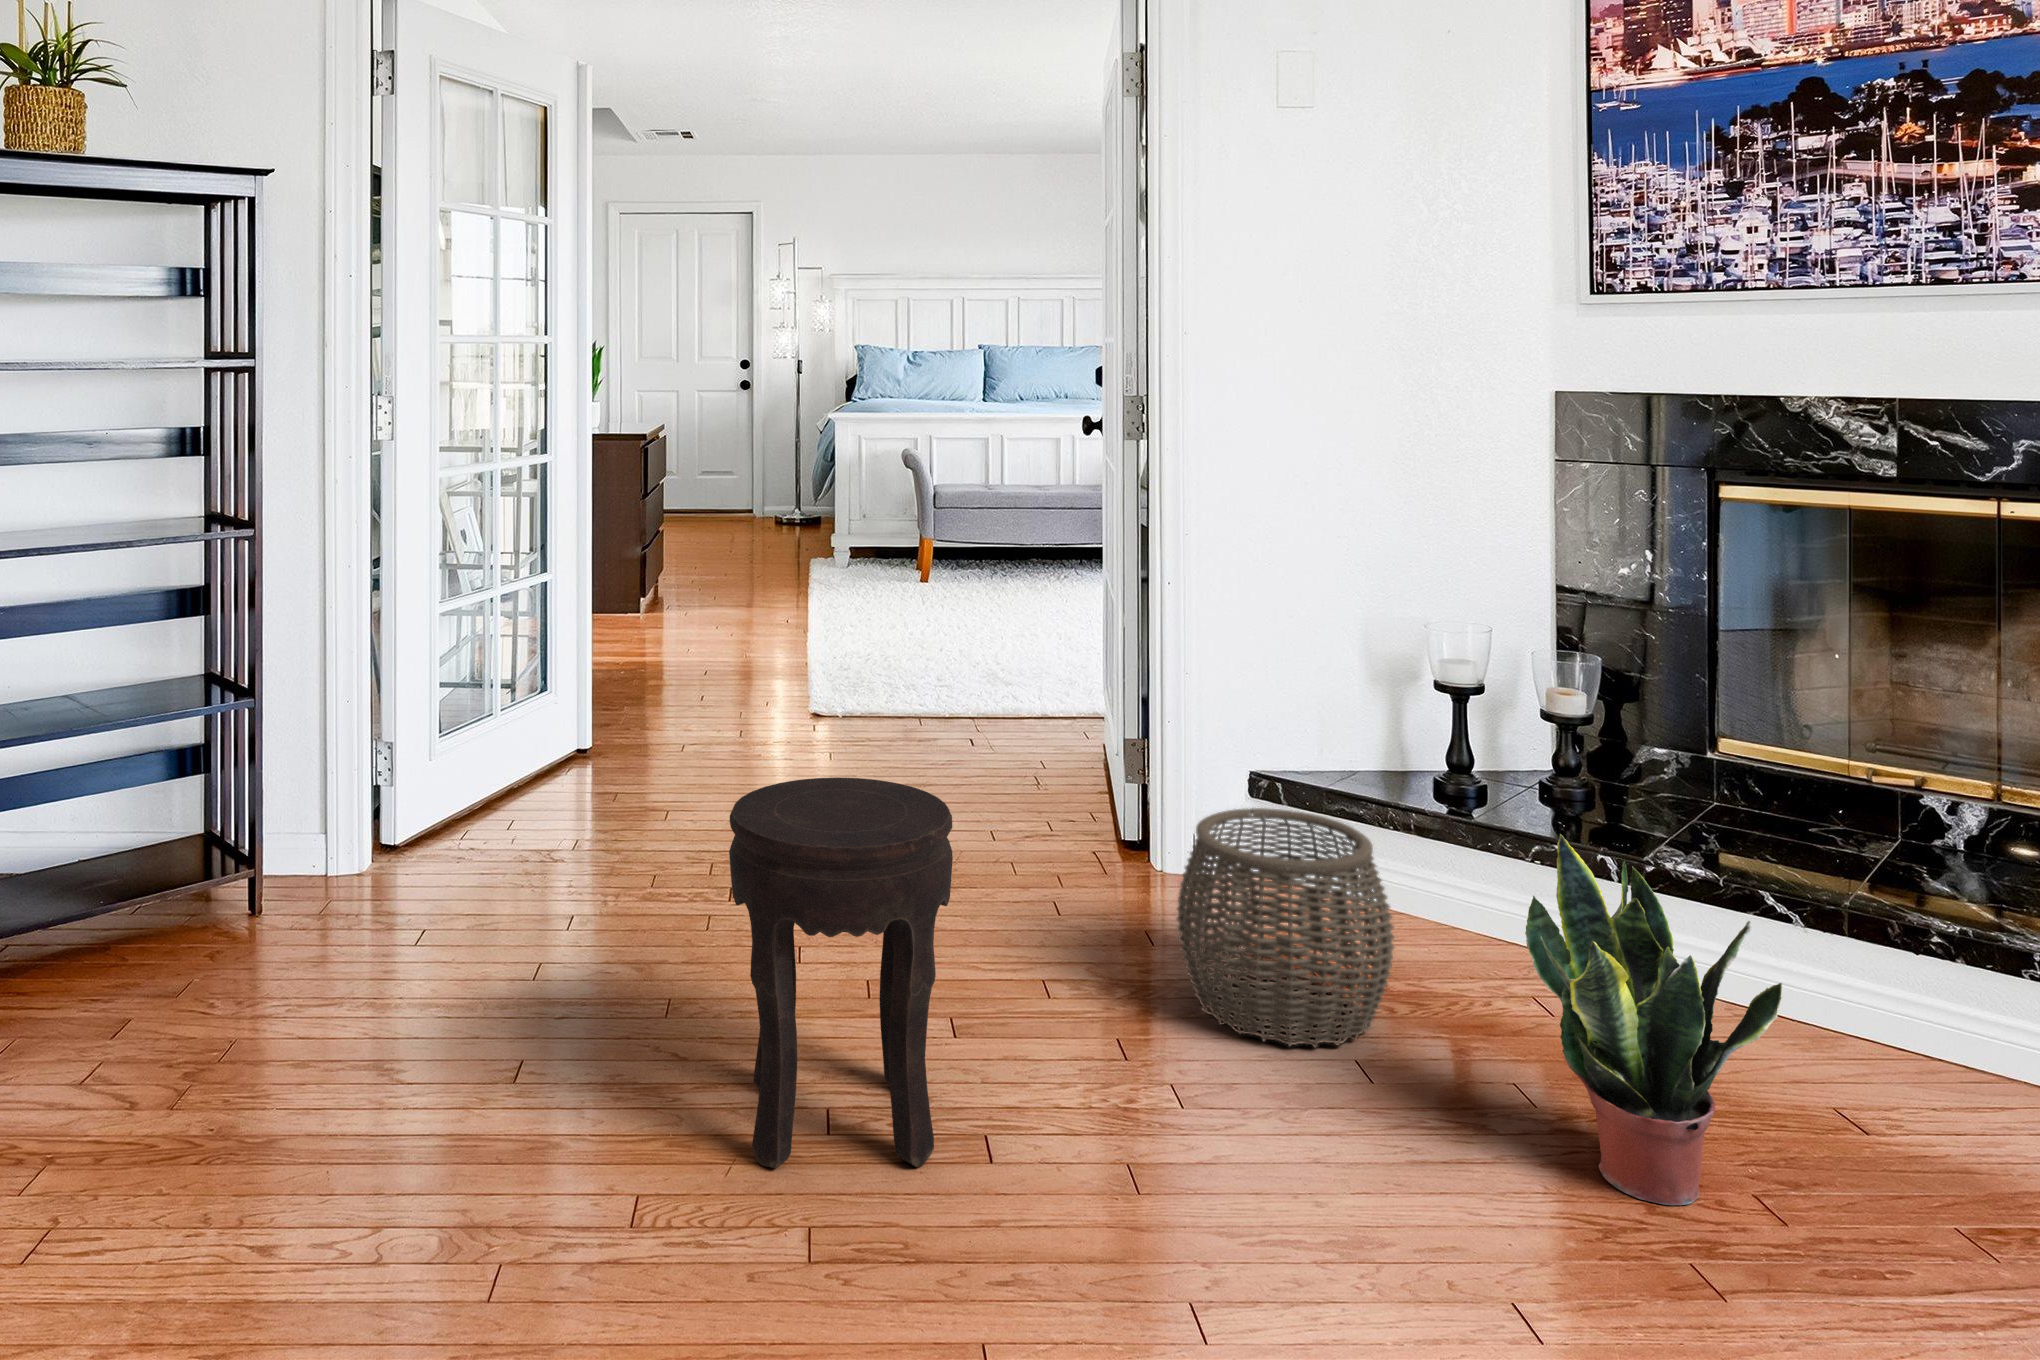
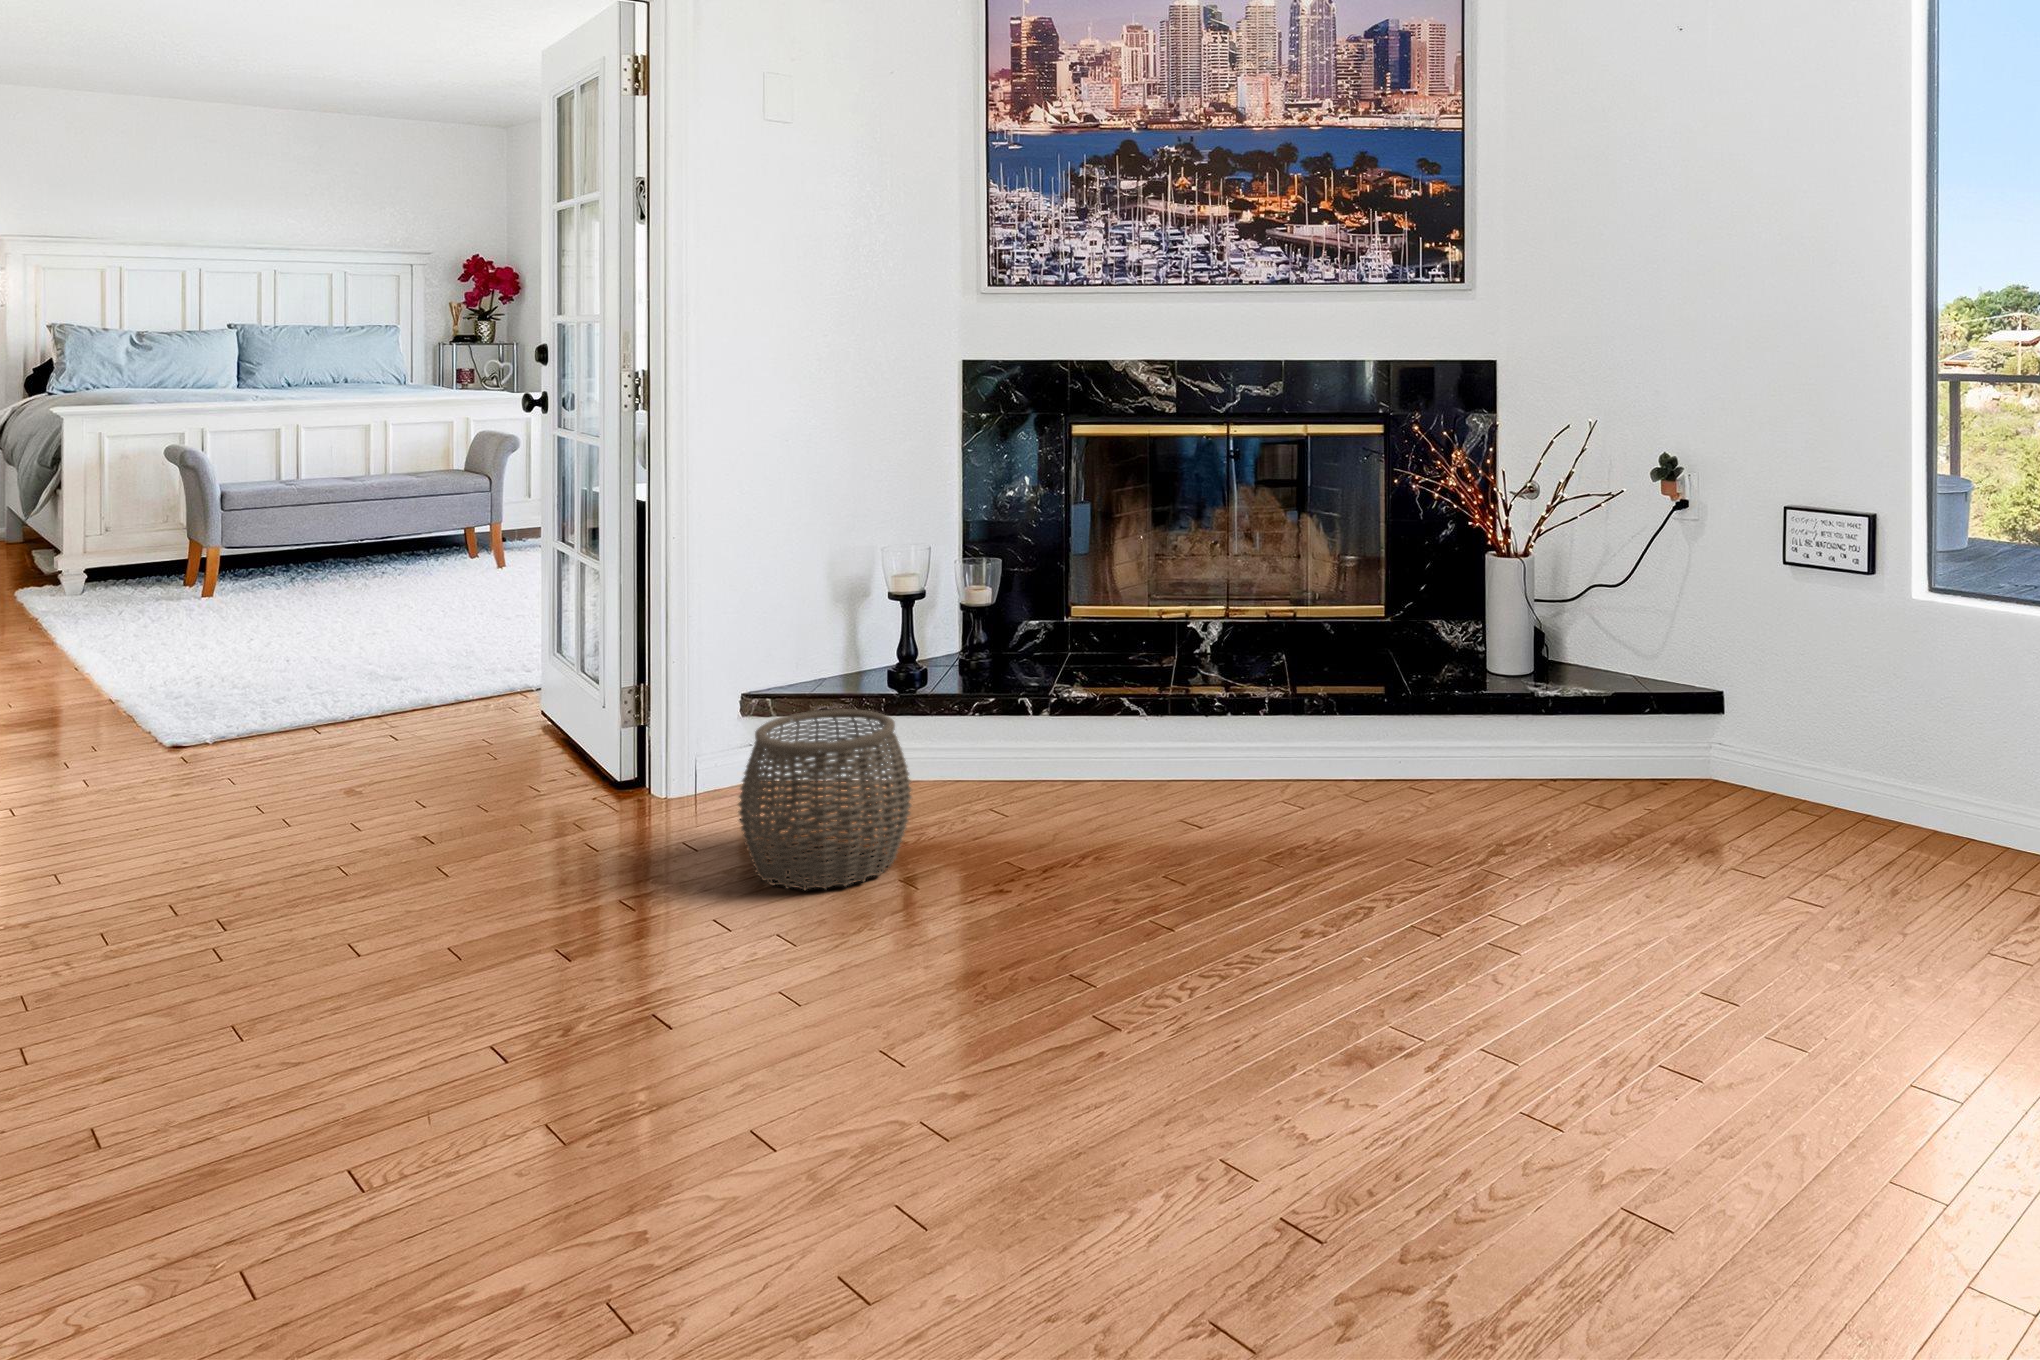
side table: present [729,777,953,1168] -> none [392,739,620,1102]
potted plant: present [1525,834,1782,1205] -> none [1020,670,1170,898]

